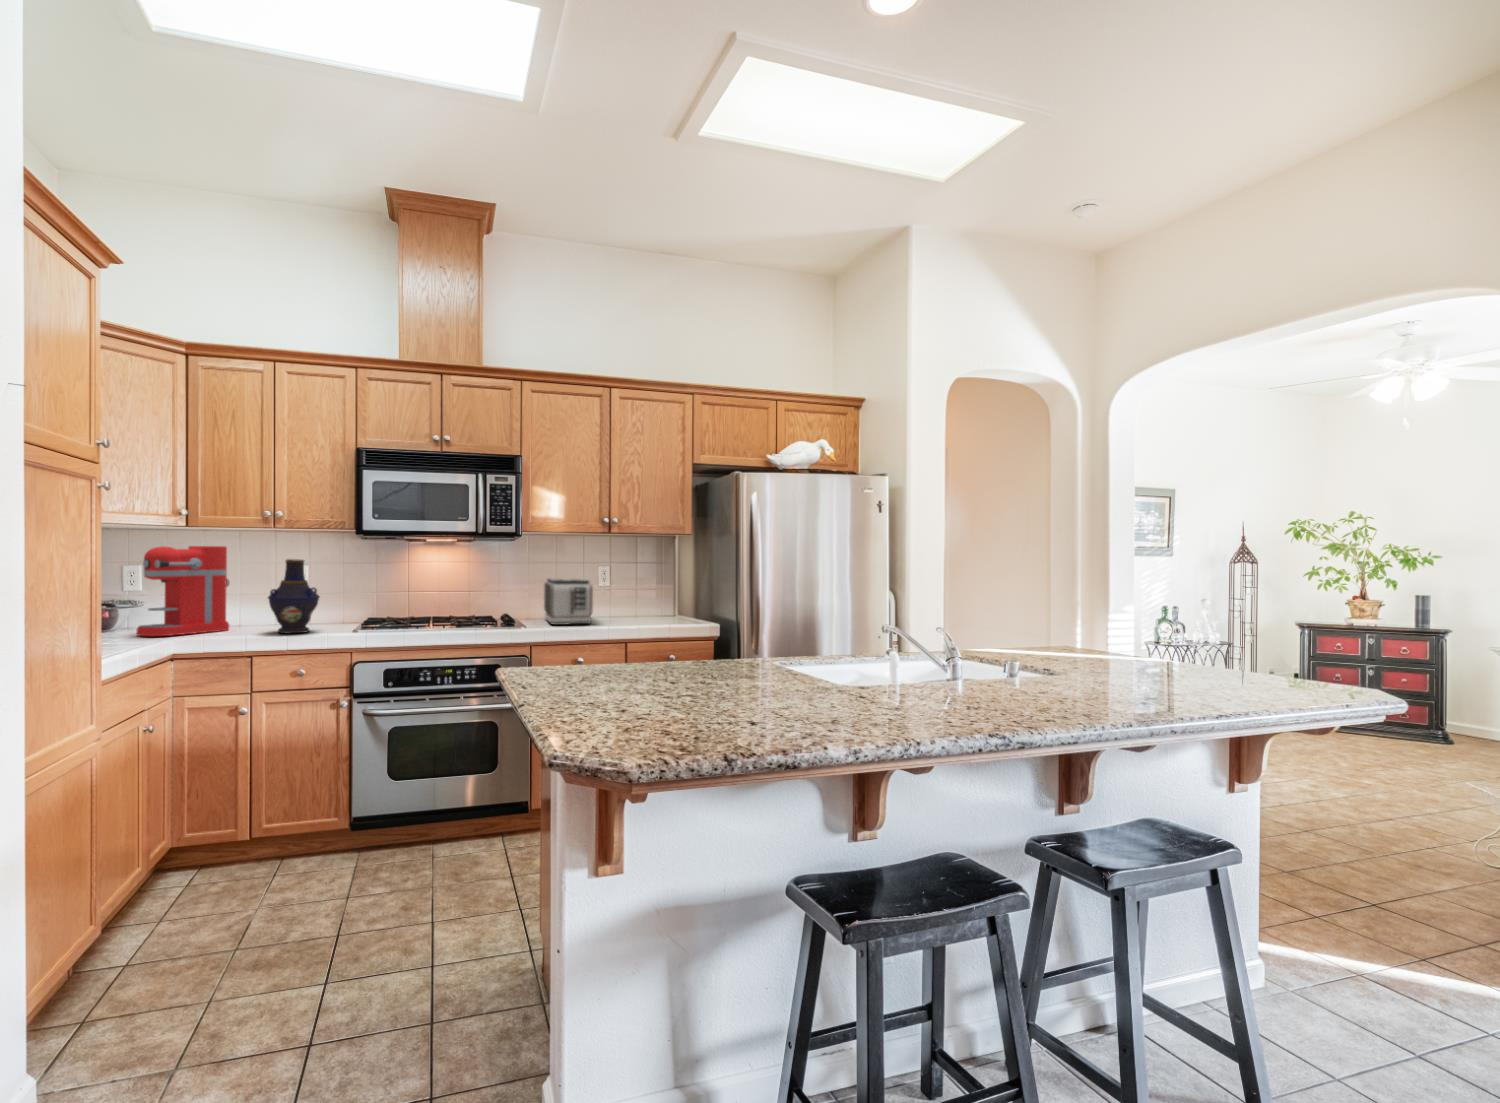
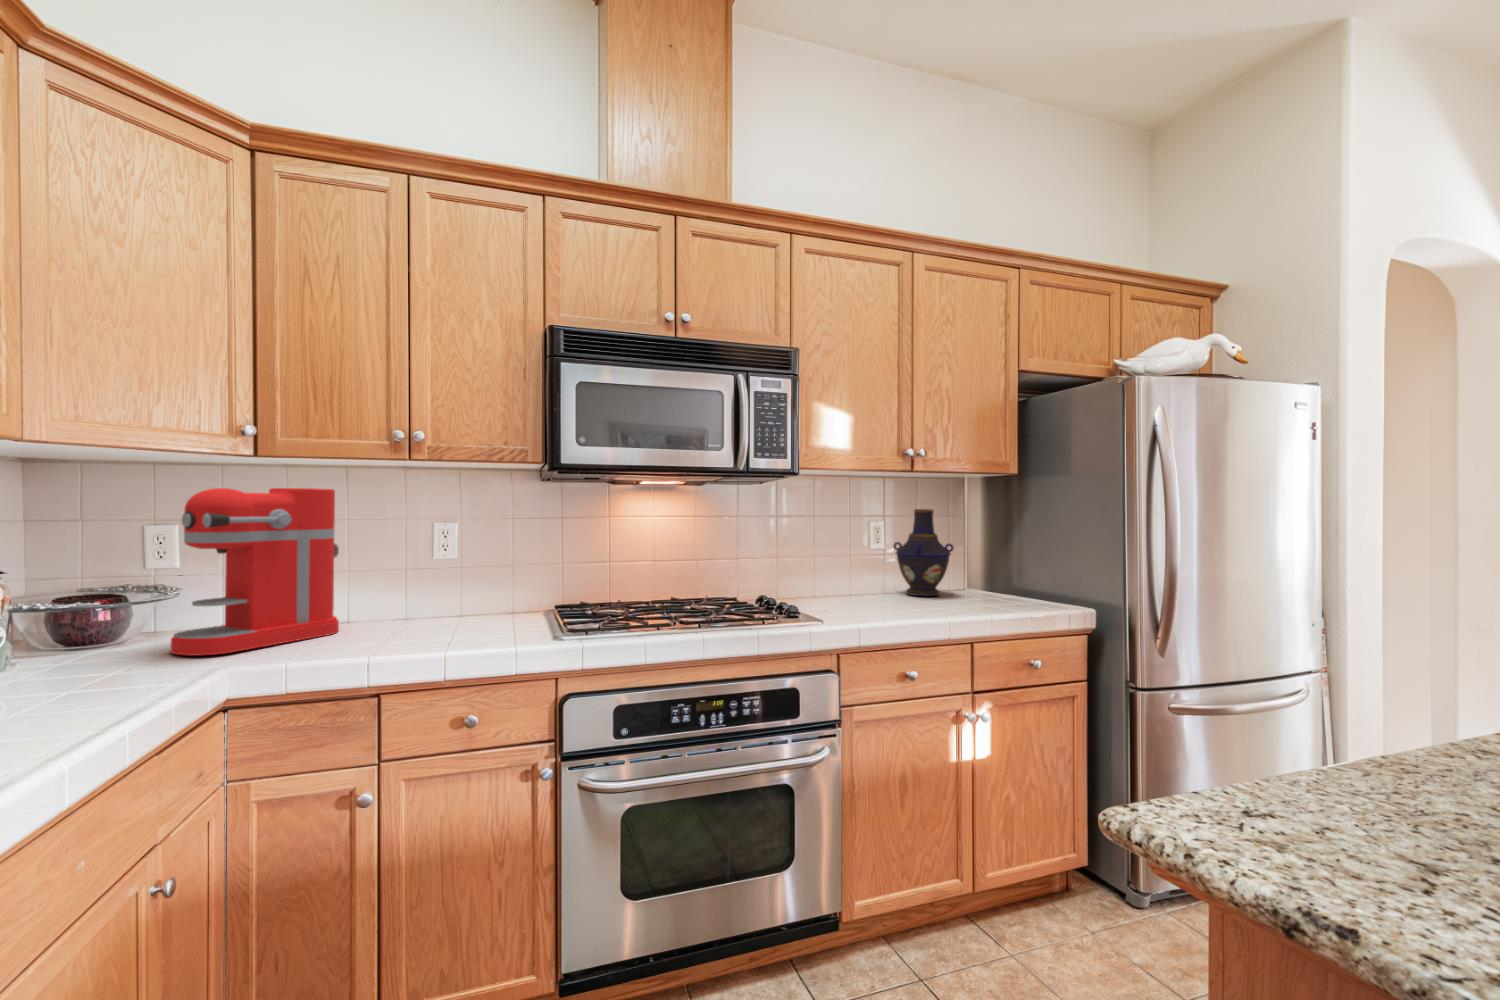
vase: present [268,559,320,633] -> present [894,509,954,596]
toaster: present [544,578,593,625] -> none [798,538,894,612]

